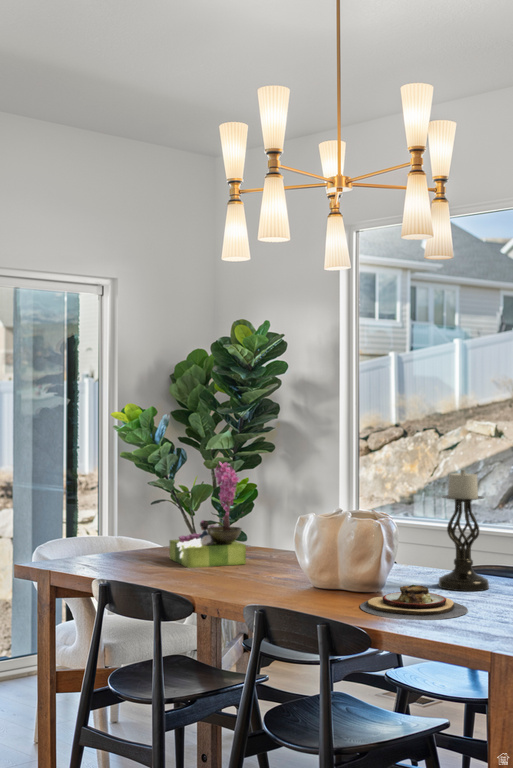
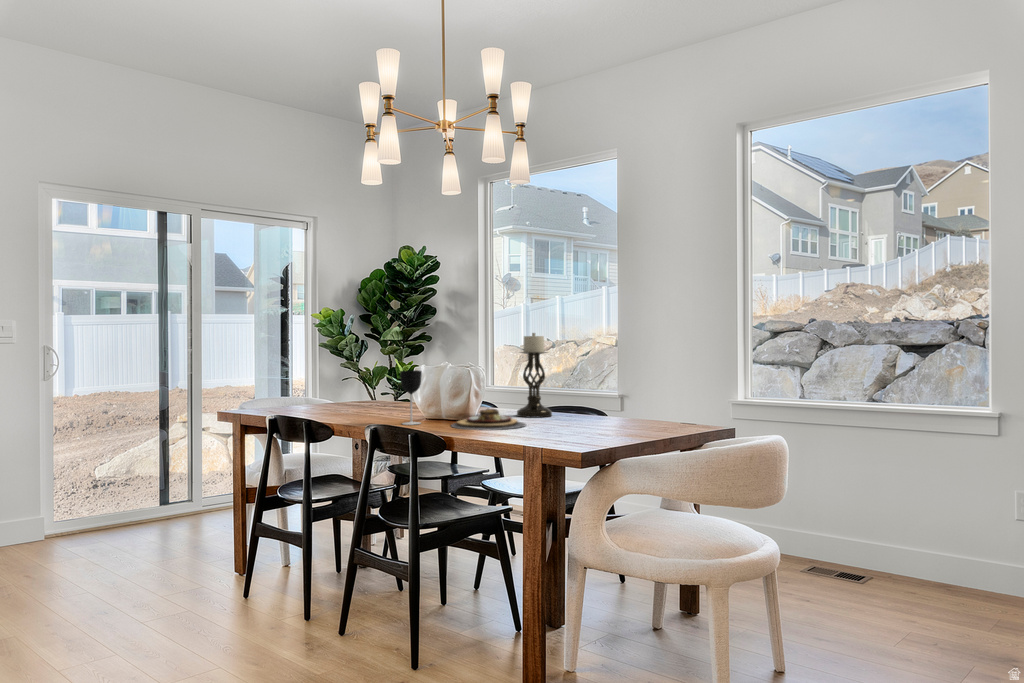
flower arrangement: present [170,462,246,568] -> none [334,335,389,411]
wine glass: none [287,526,316,604] -> present [400,370,422,425]

